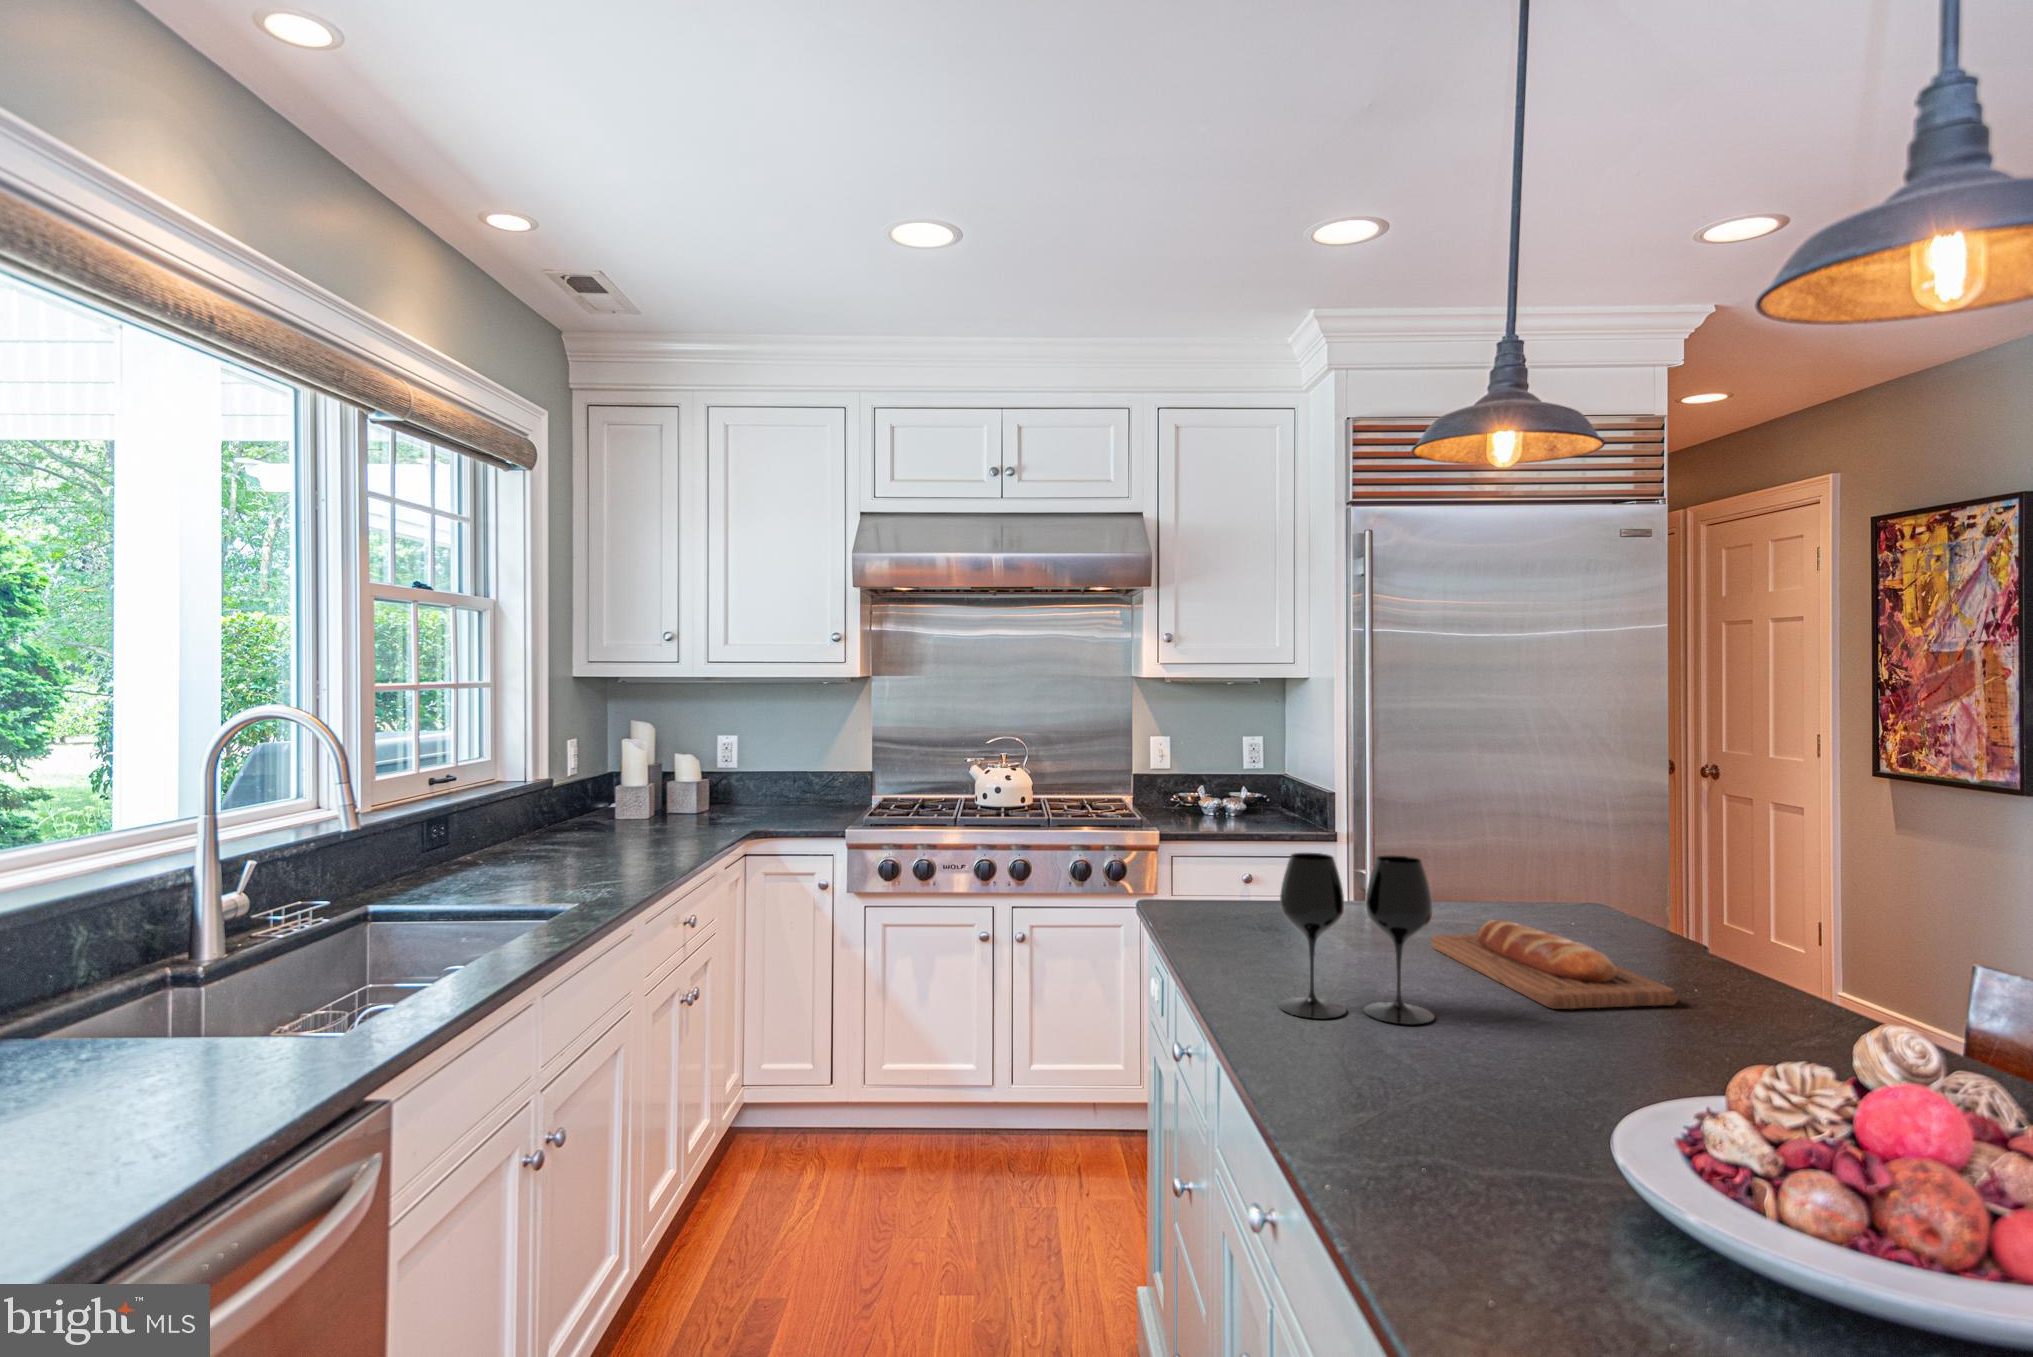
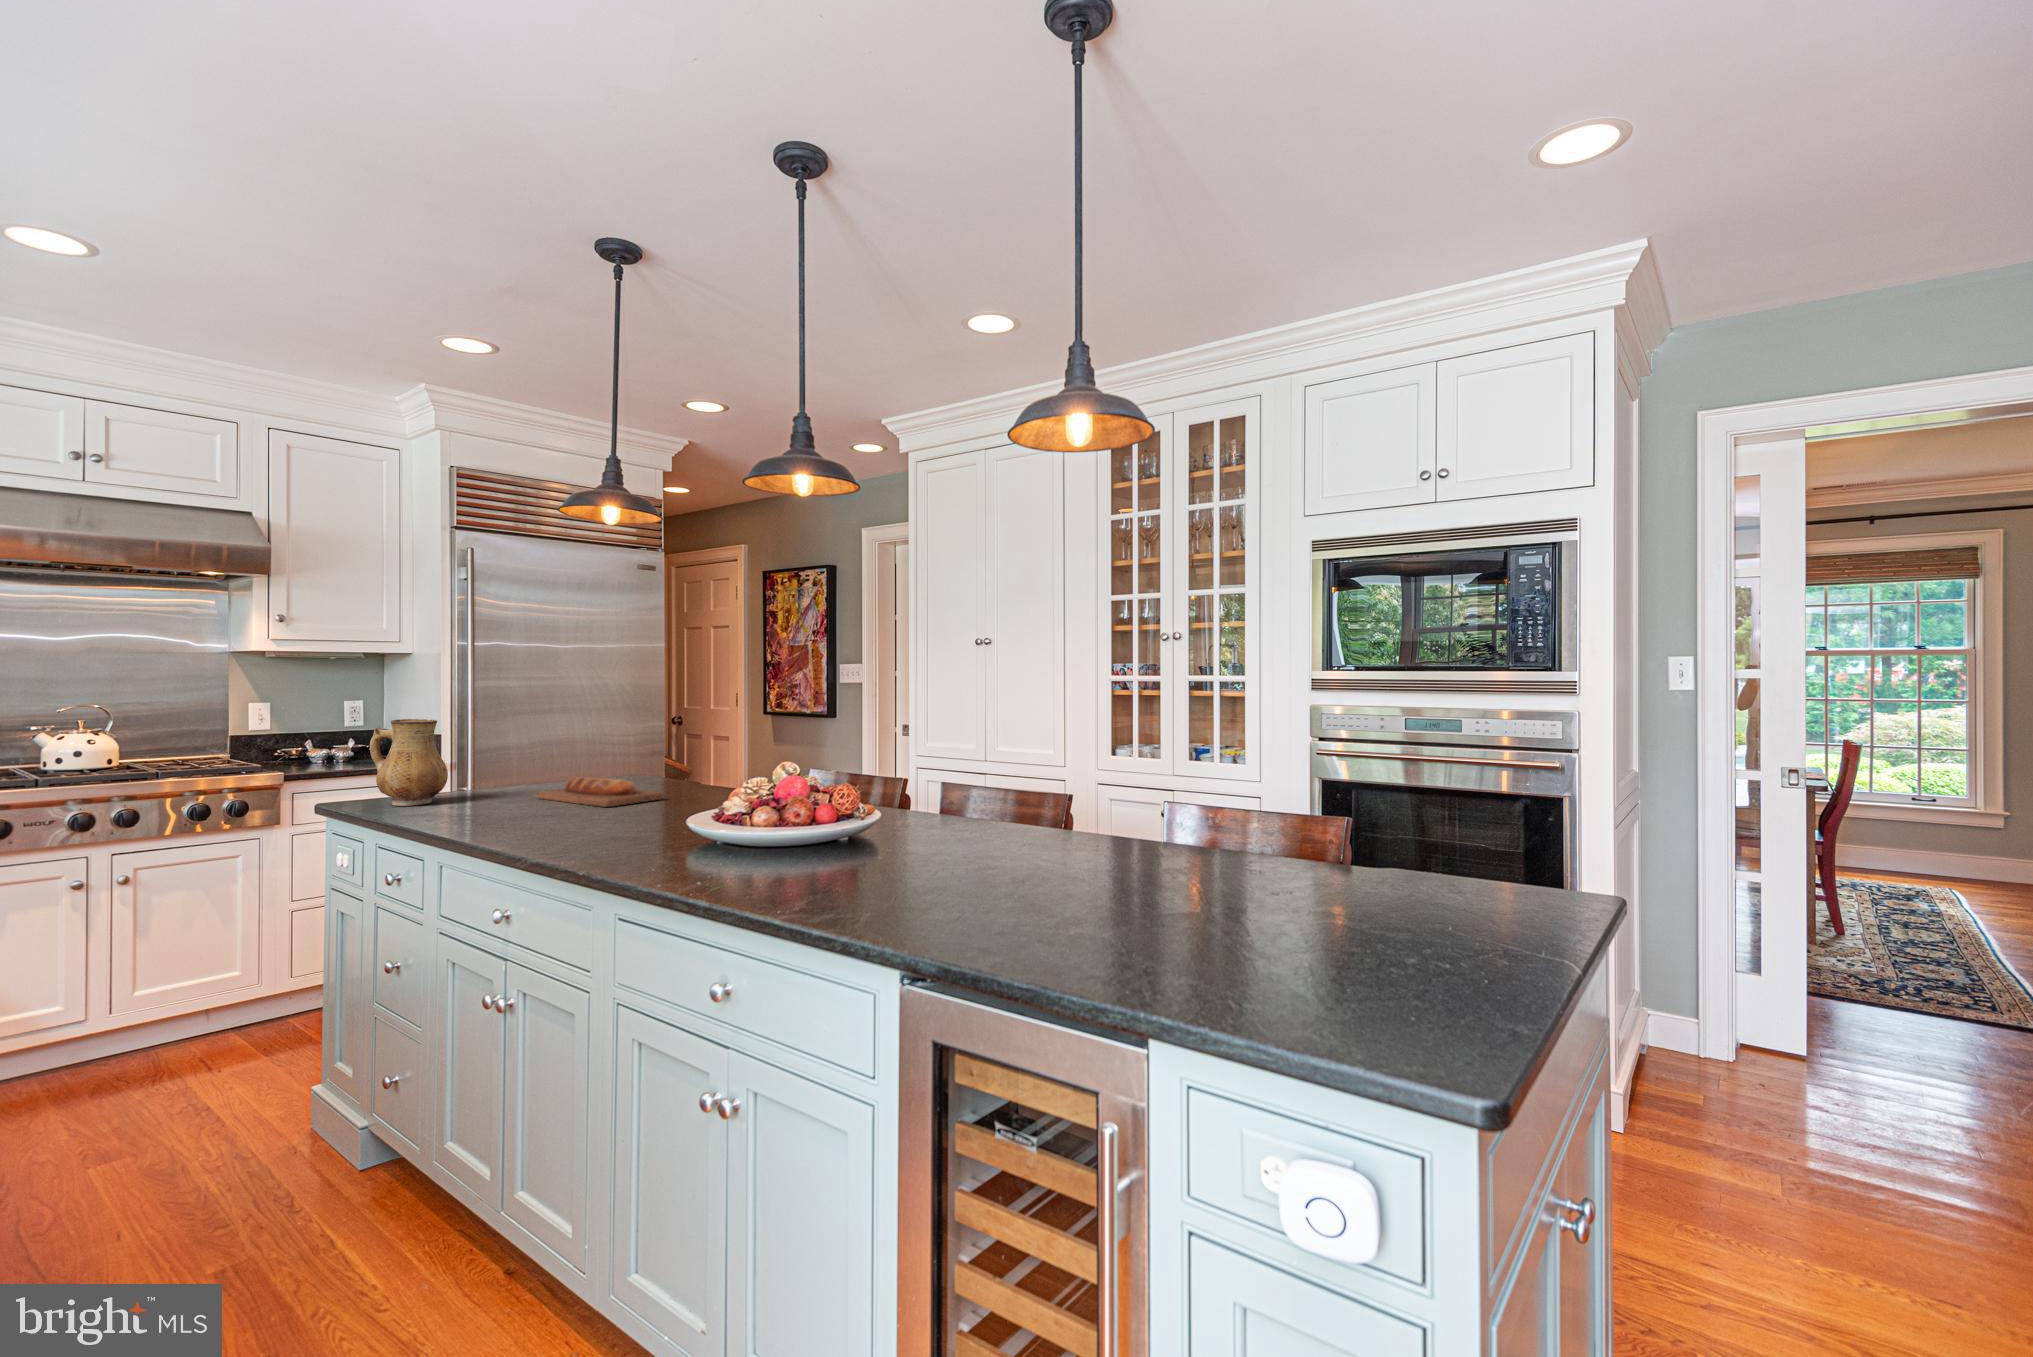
ceramic pitcher: none [1198,791,1297,929] -> present [370,719,448,806]
wine glass: present [1278,853,1434,1025] -> none [460,737,550,826]

